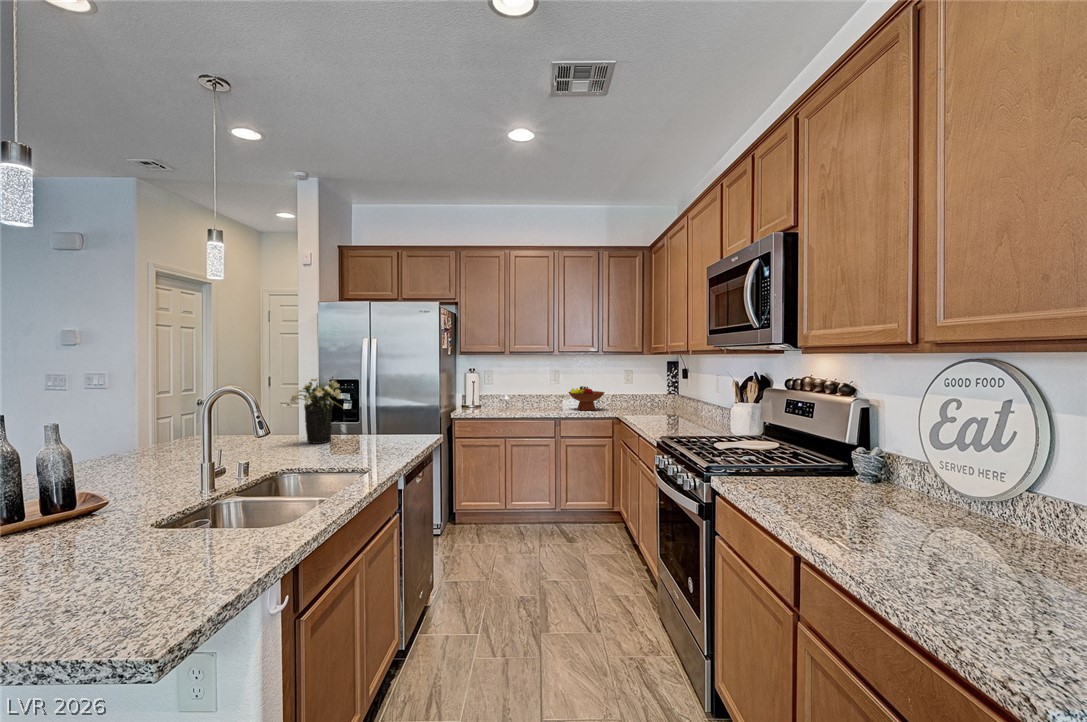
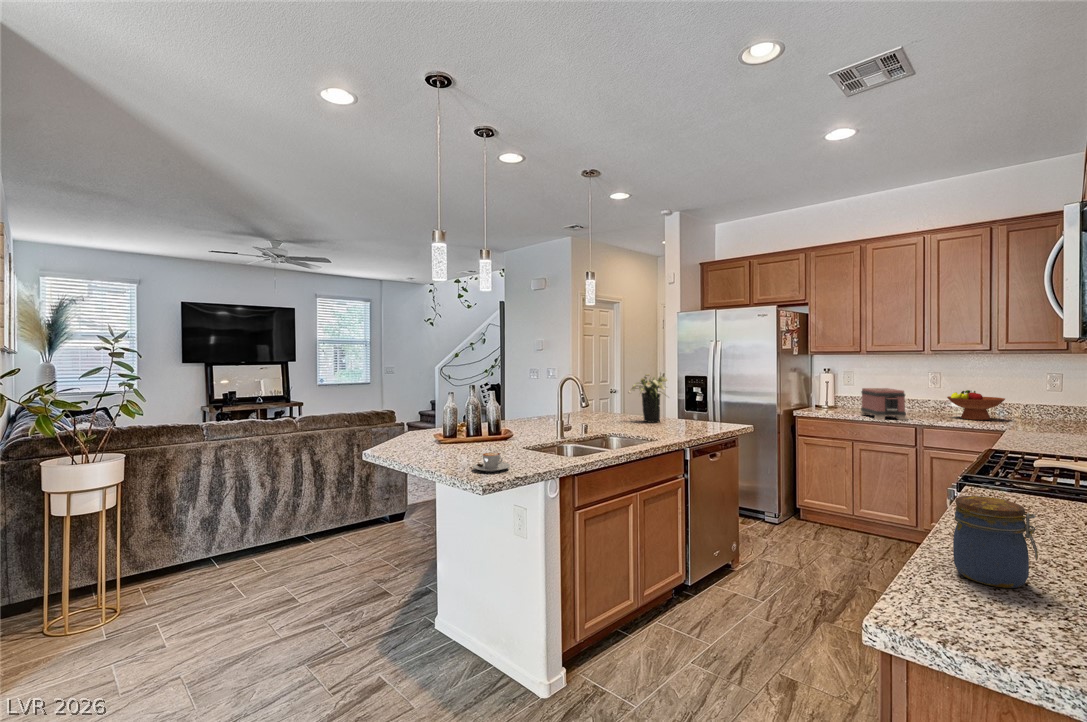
toaster: none [510,387,551,416] -> present [861,388,907,420]
jar: none [891,499,962,590] -> present [953,496,1038,588]
coffee cup: none [74,560,180,616] -> present [473,452,510,472]

